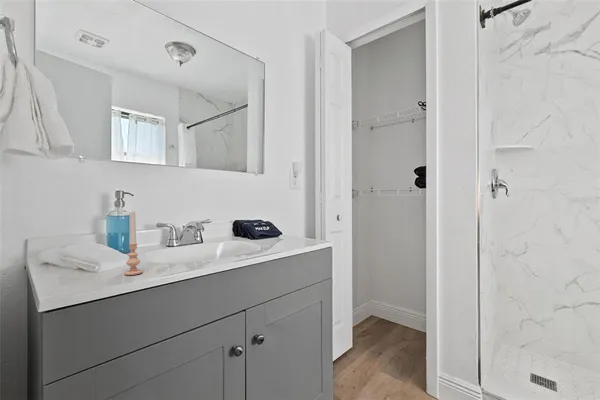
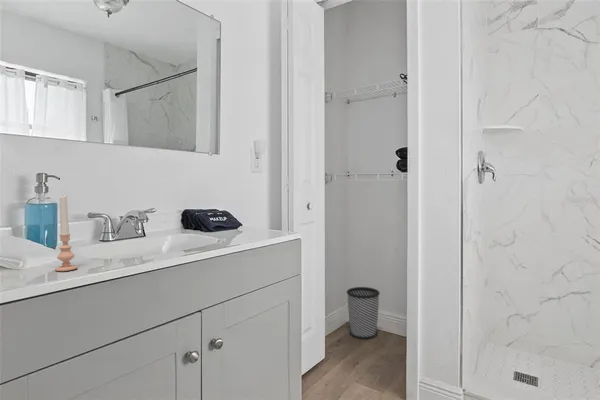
wastebasket: none [372,288,401,334] -> present [347,287,380,339]

